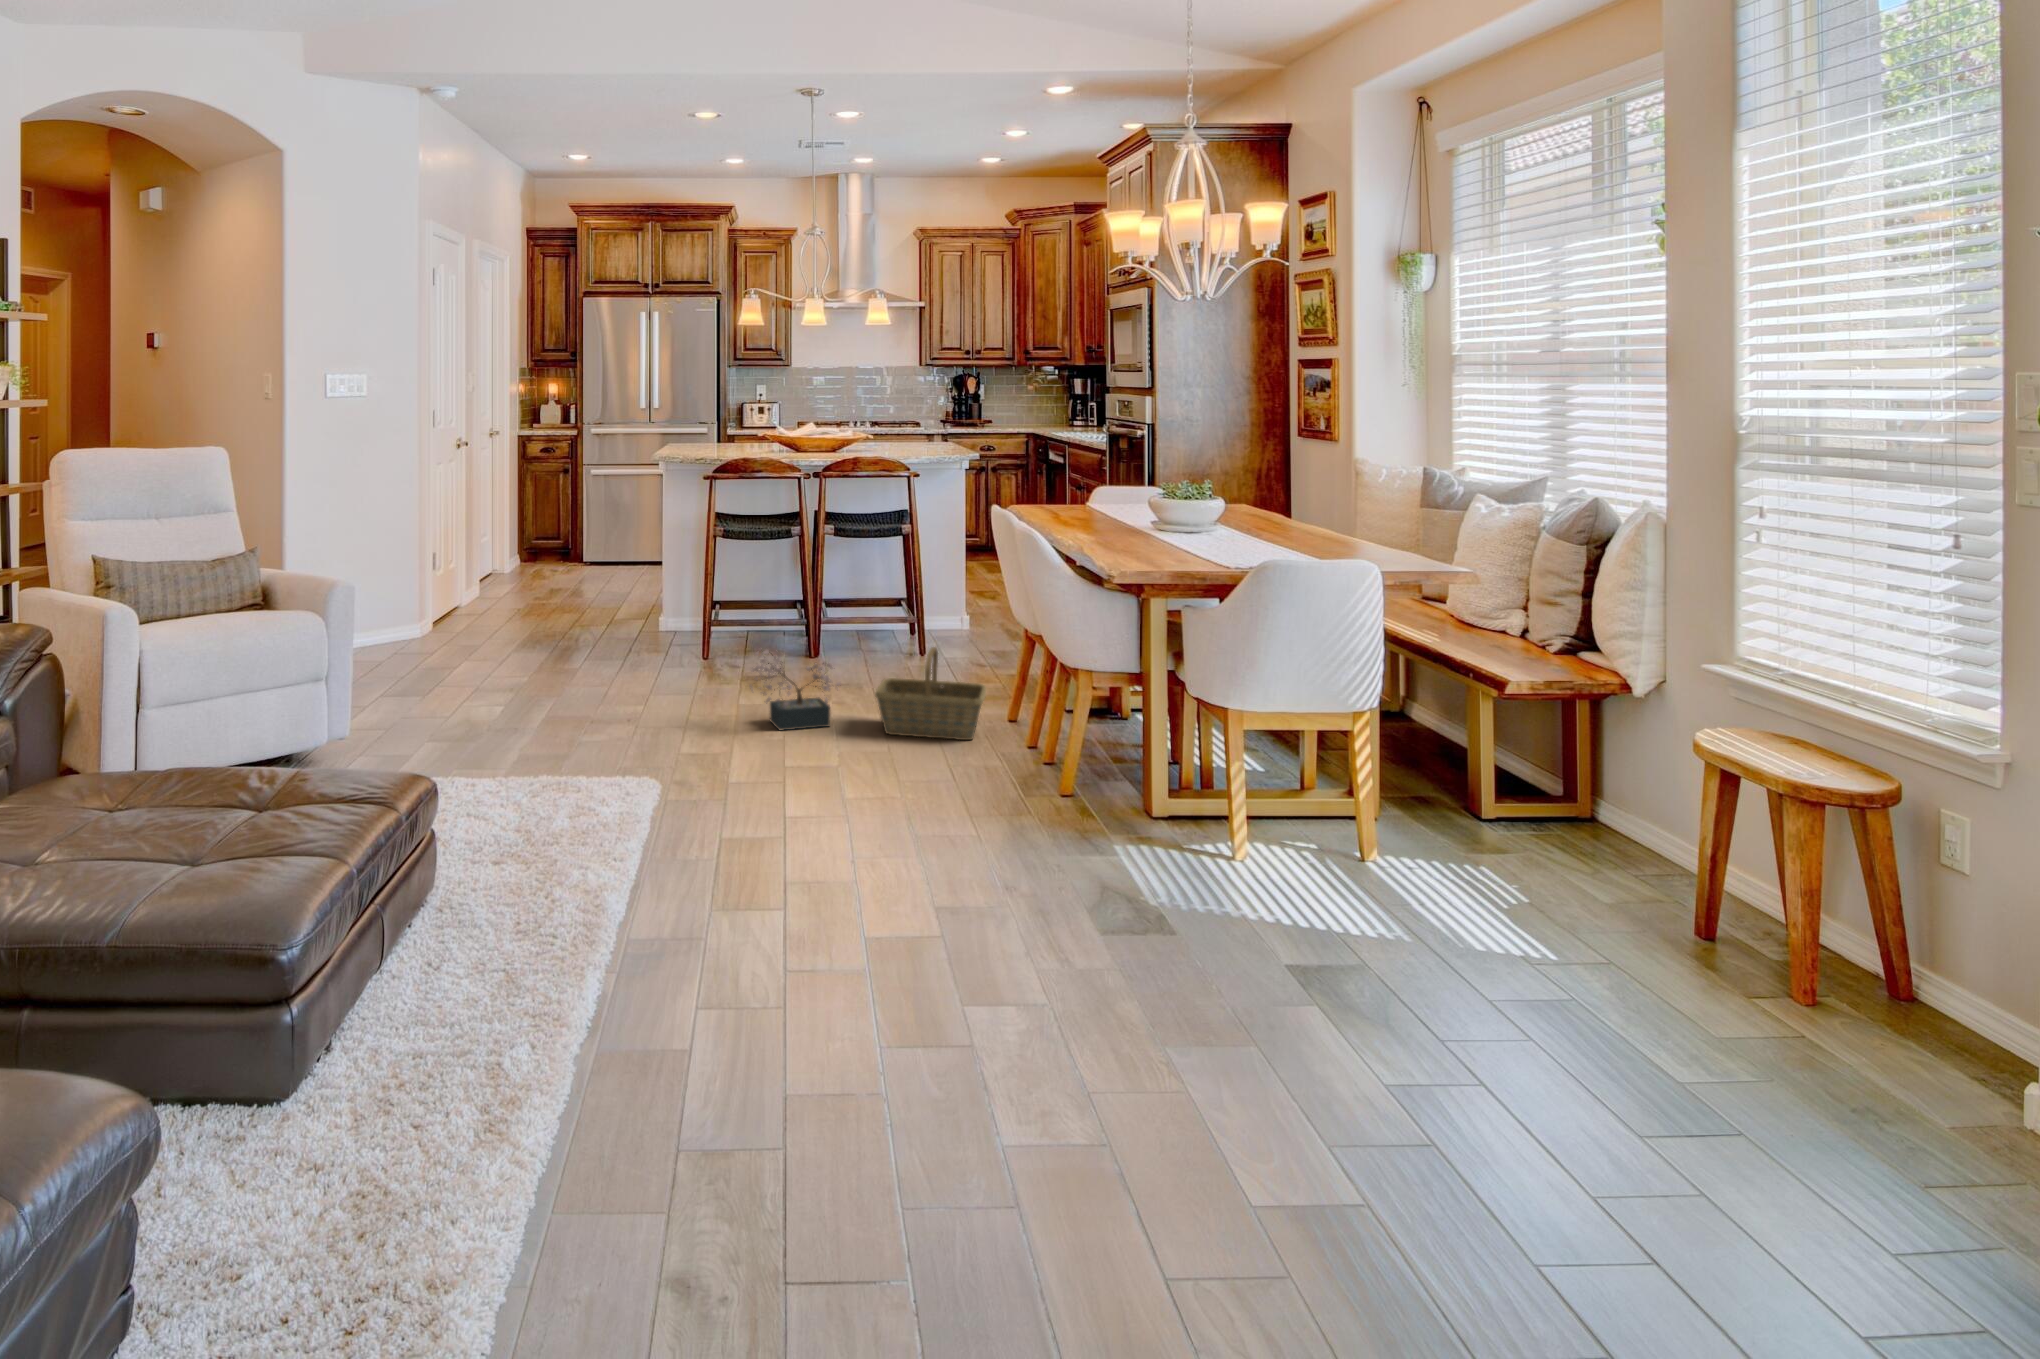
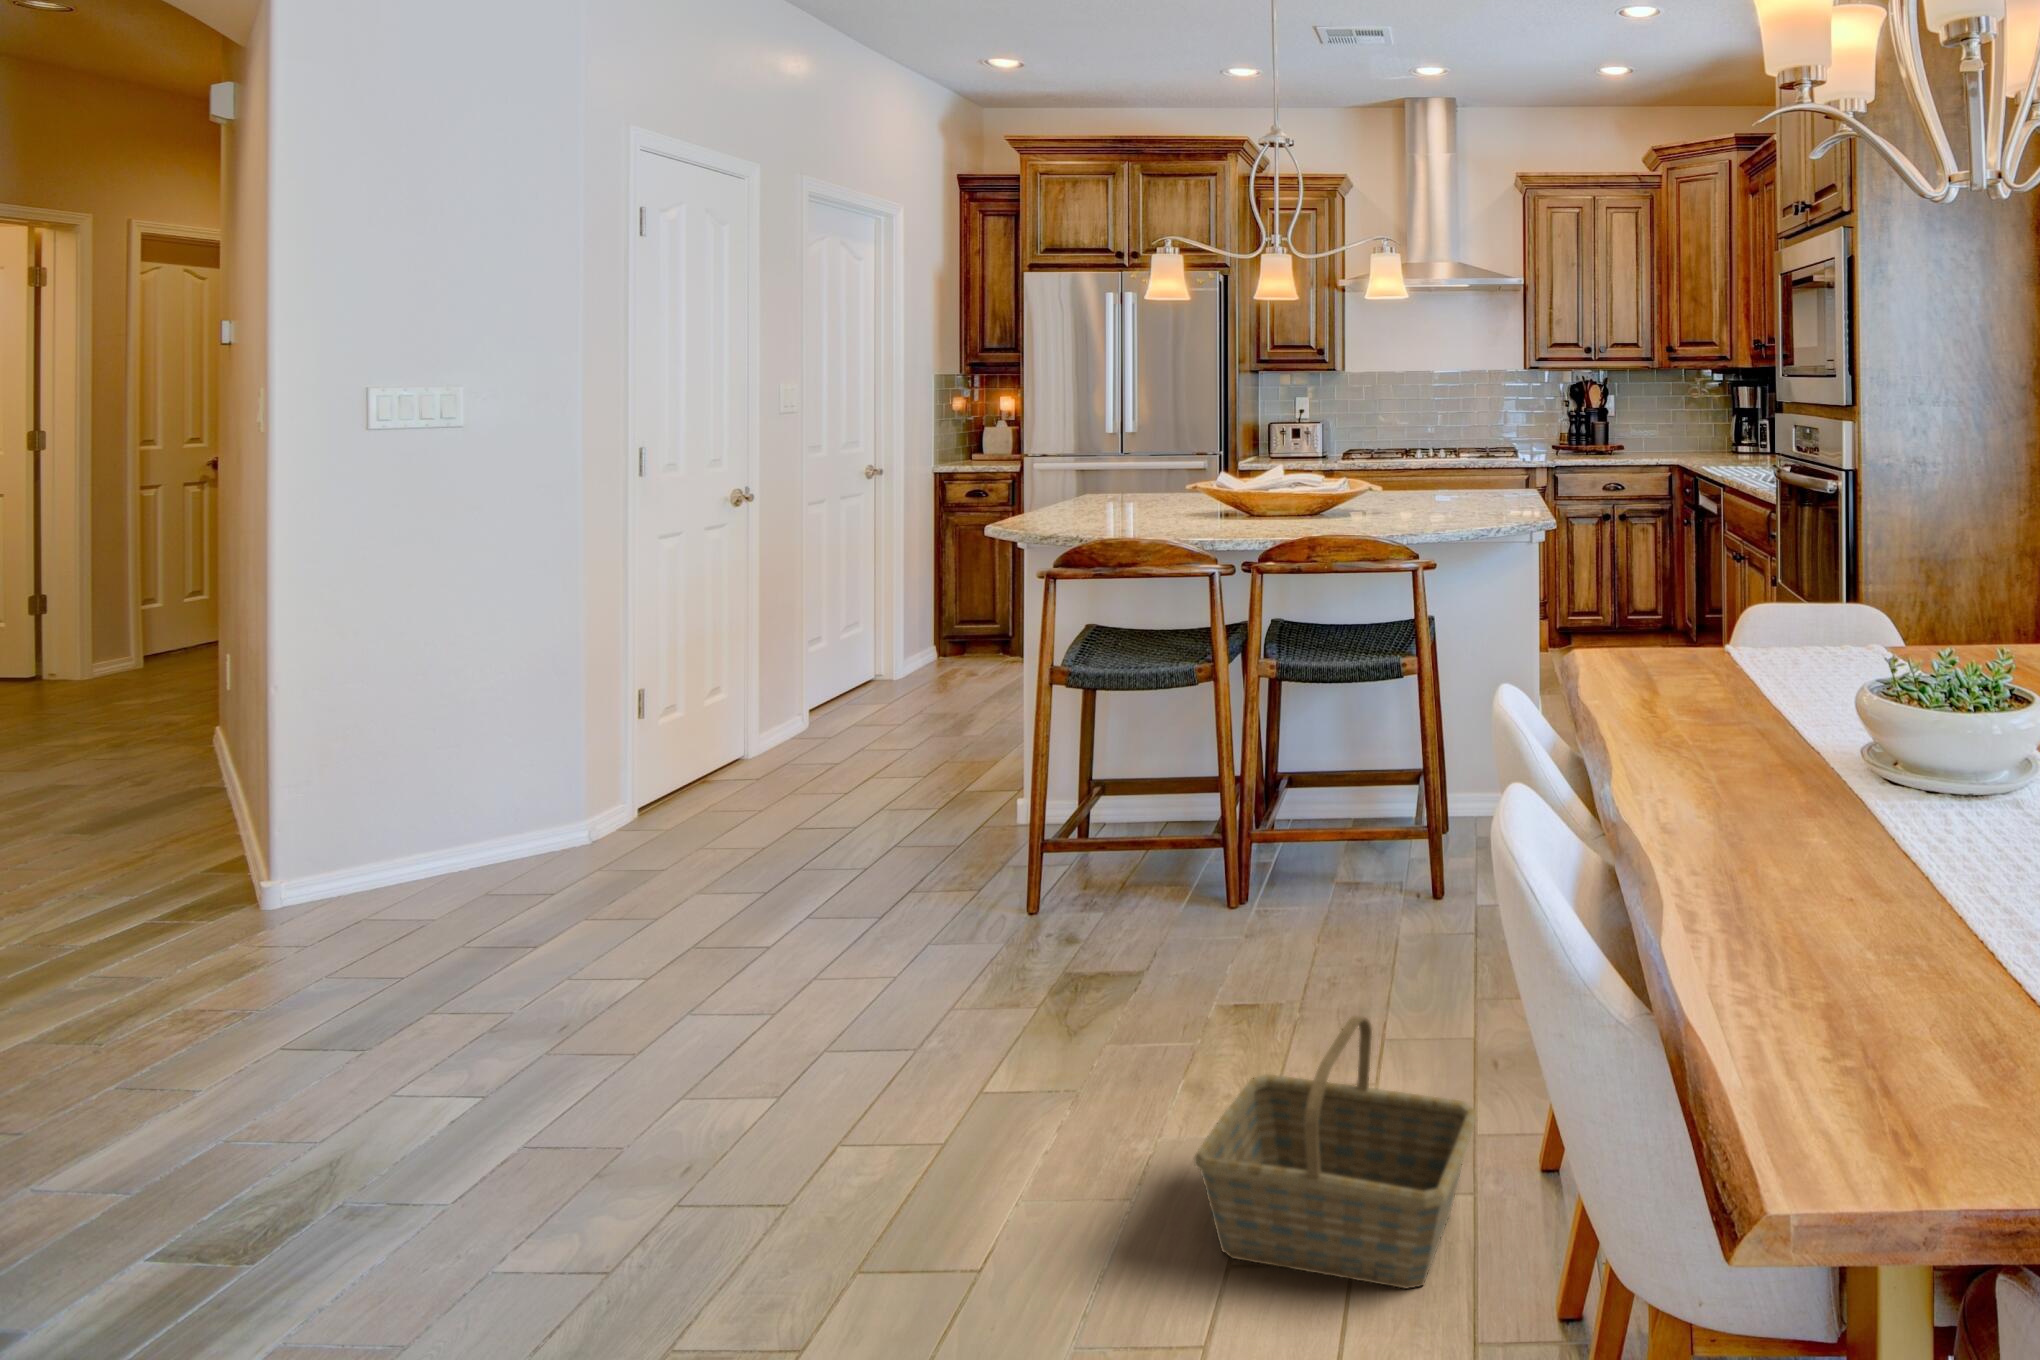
decorative plant: present [750,650,840,730] -> none [916,1013,1148,1239]

